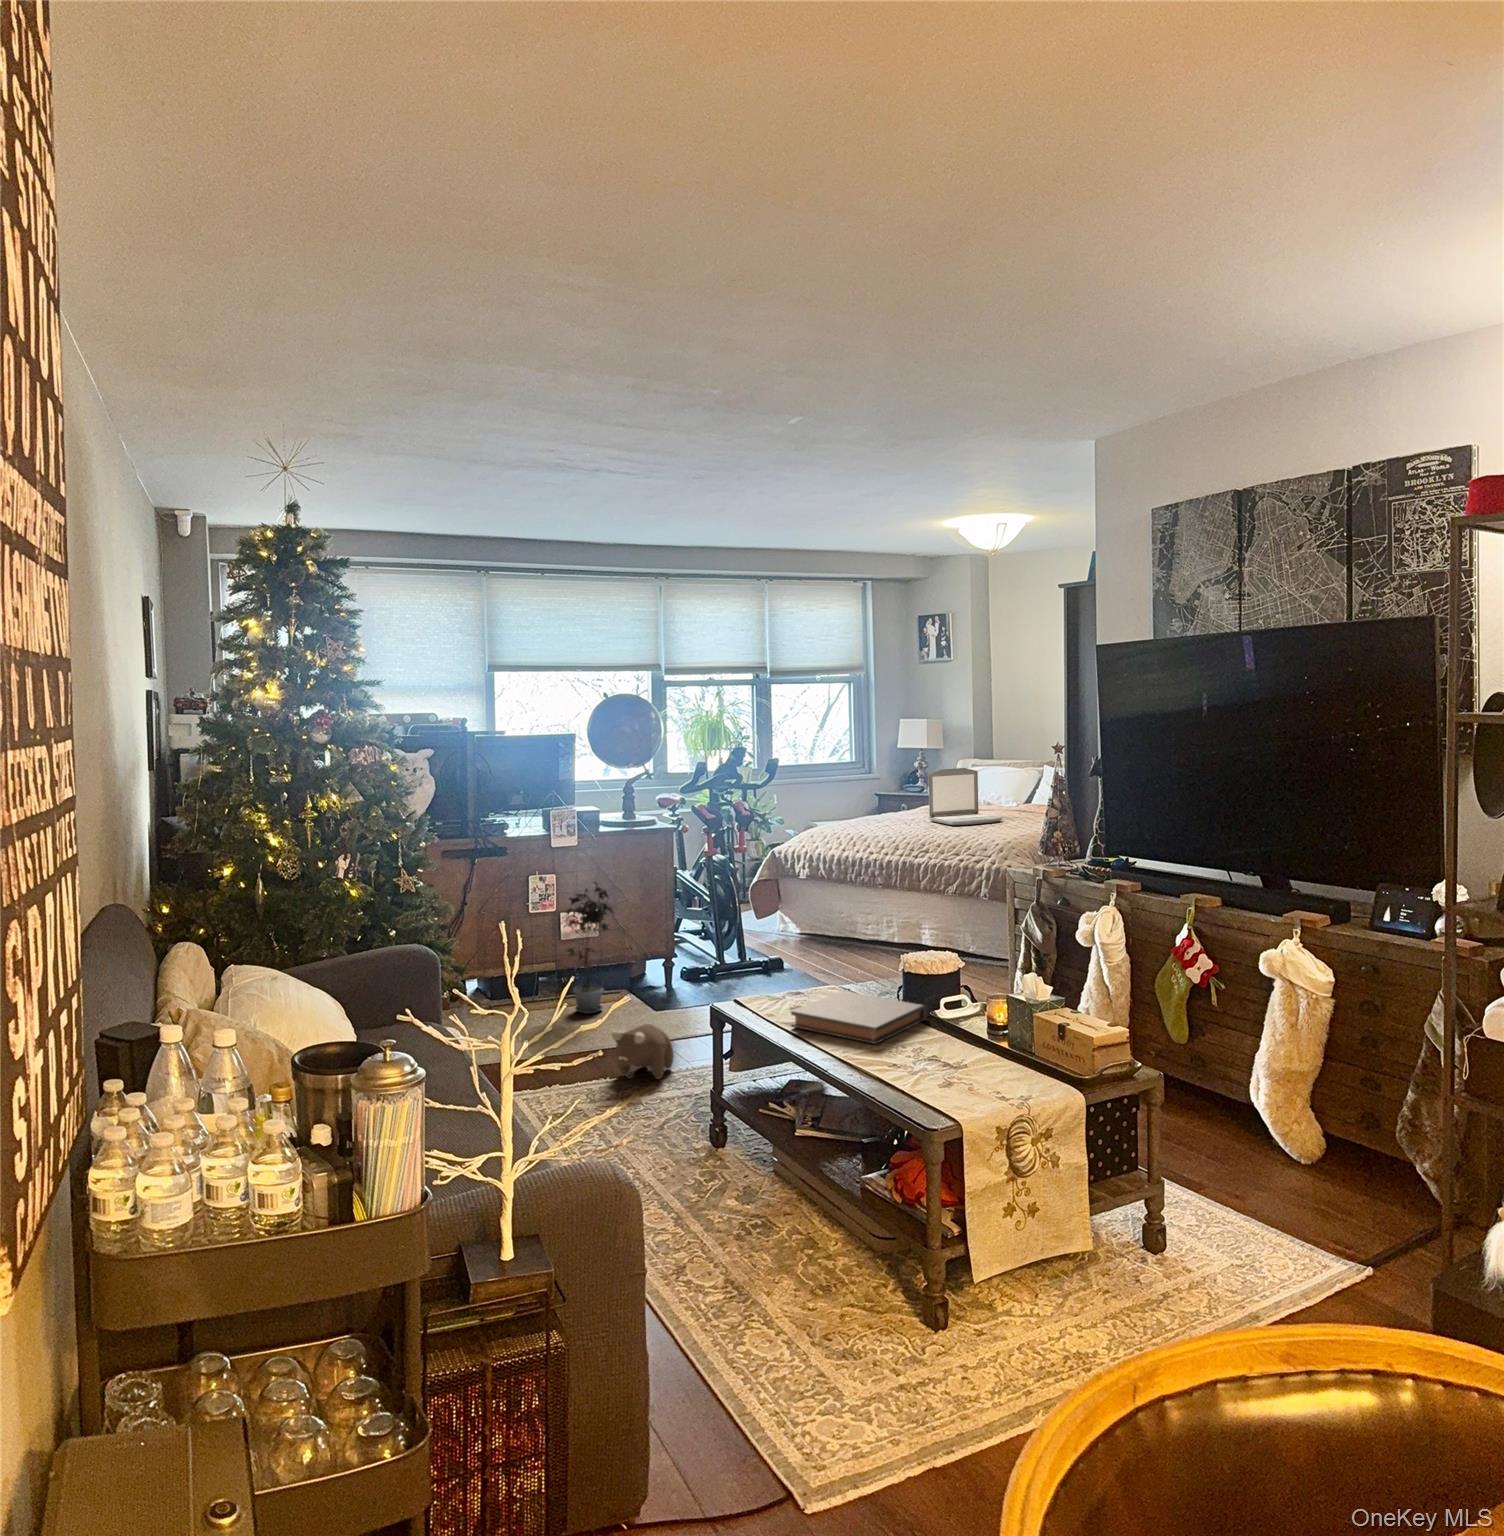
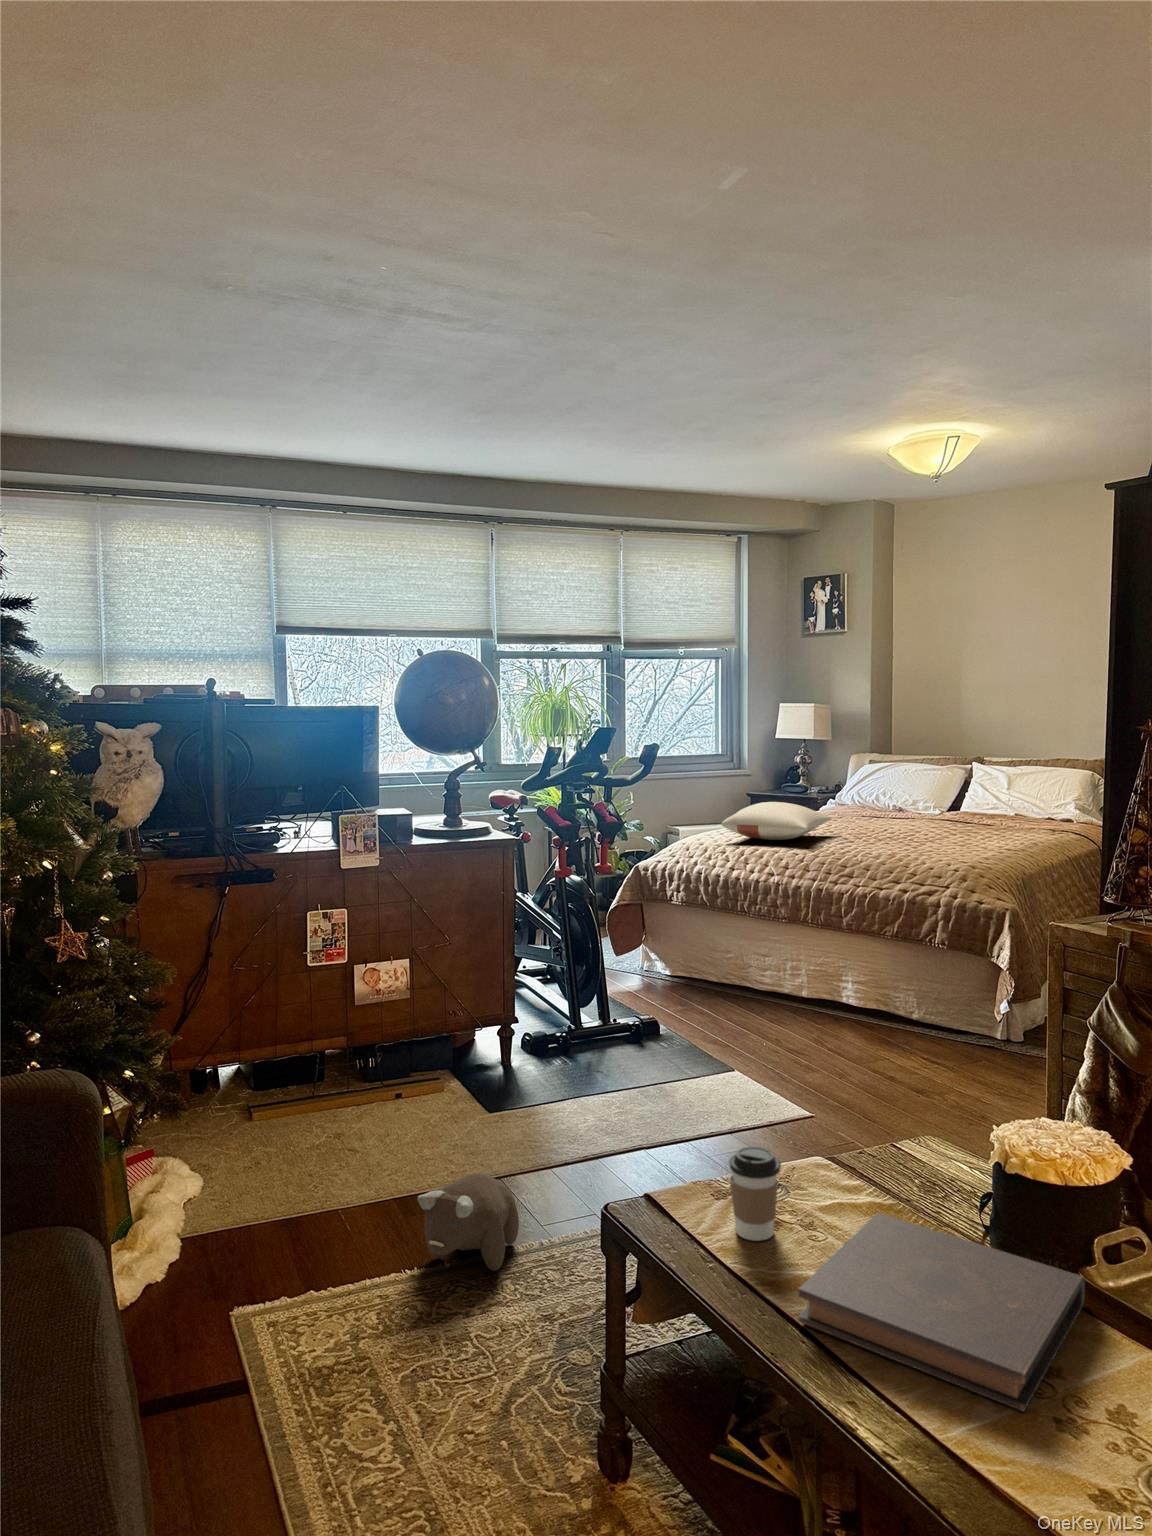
laptop: present [928,768,1002,825] -> none [836,763,934,838]
pillow: none [836,799,923,828] -> present [722,802,832,840]
potted plant: present [561,882,614,1013] -> none [346,920,431,1113]
coffee cup: none [770,963,795,1007] -> present [729,1146,781,1241]

